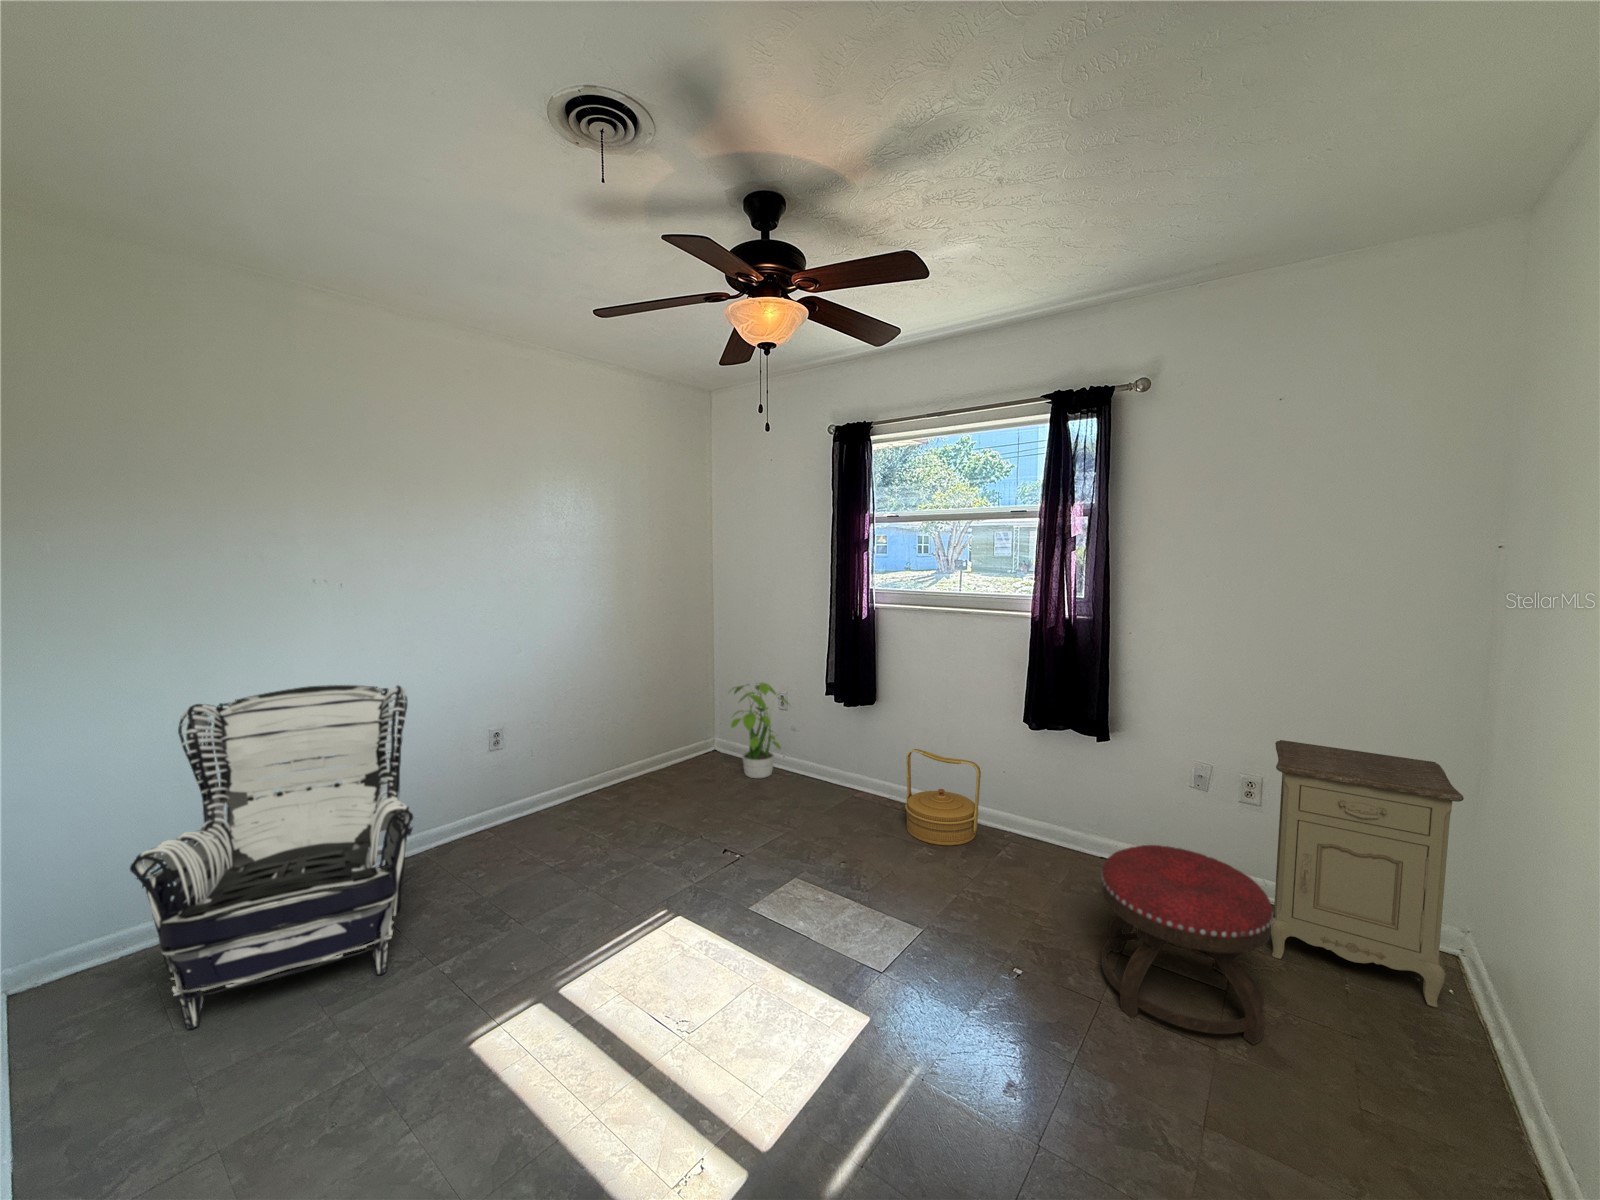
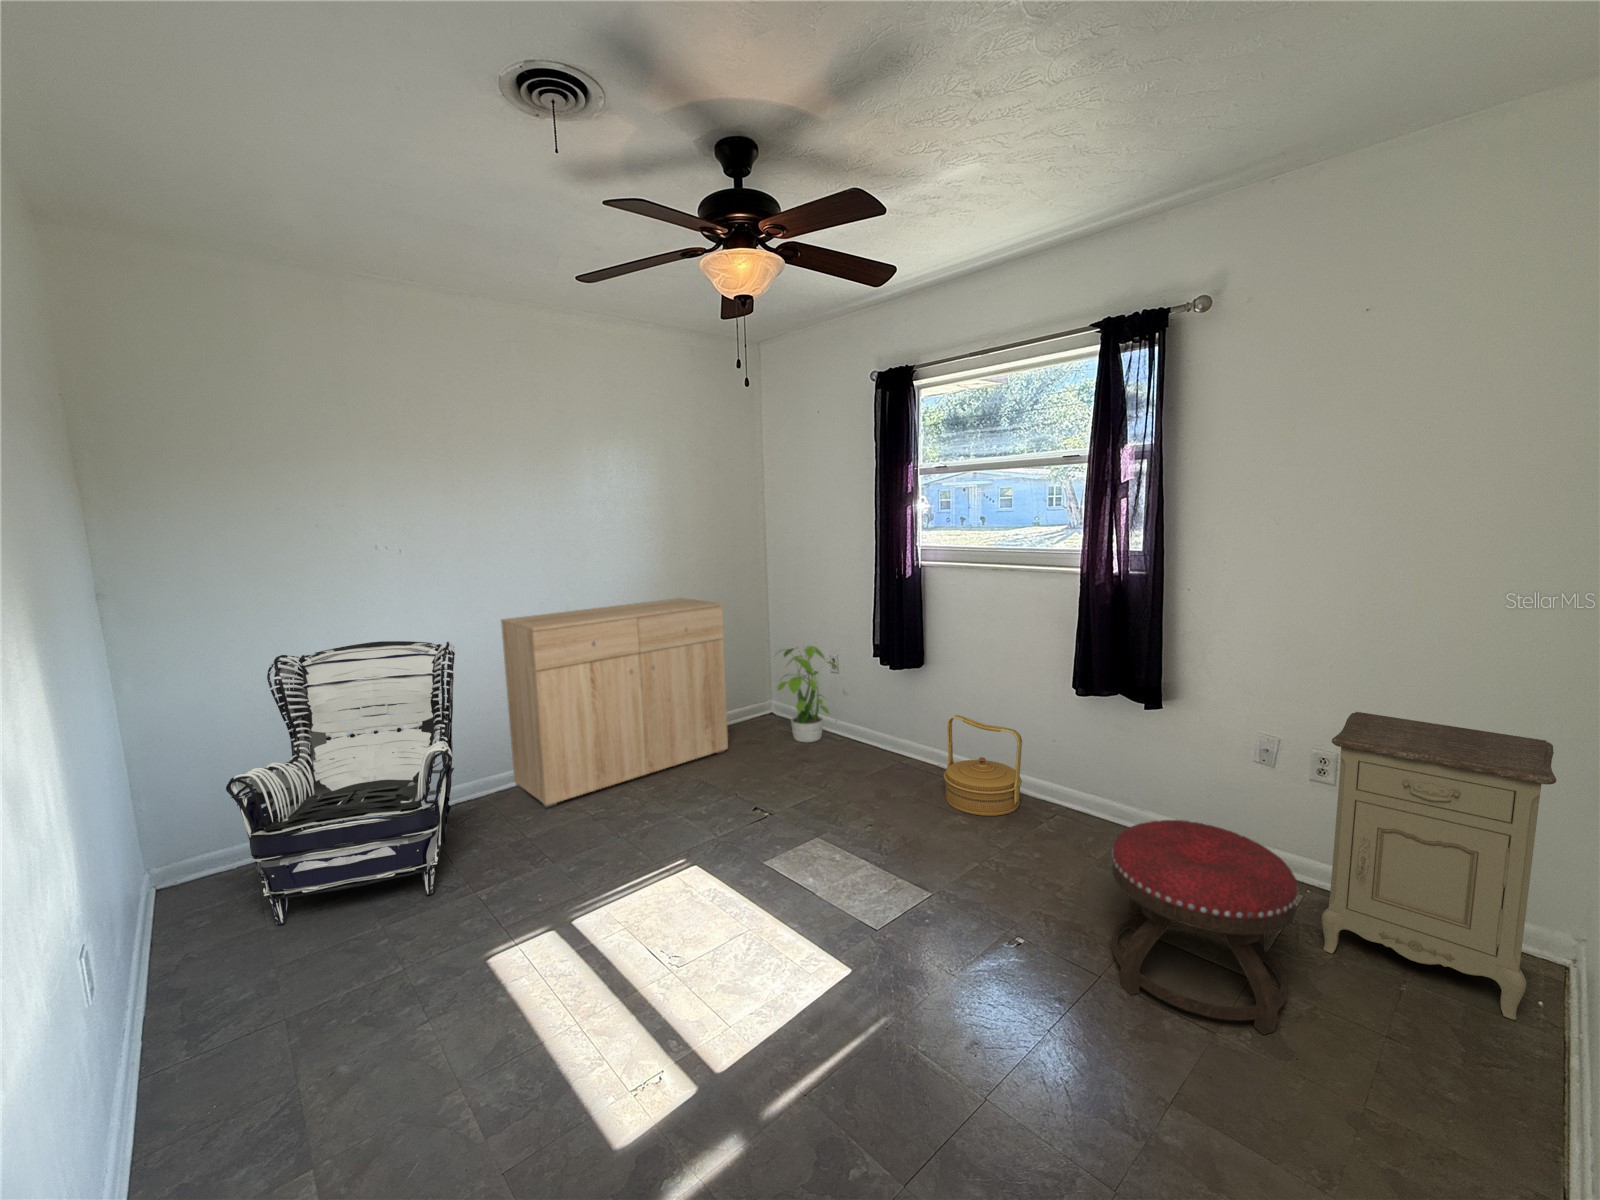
dresser: none [448,635,682,863] -> present [501,598,728,808]

